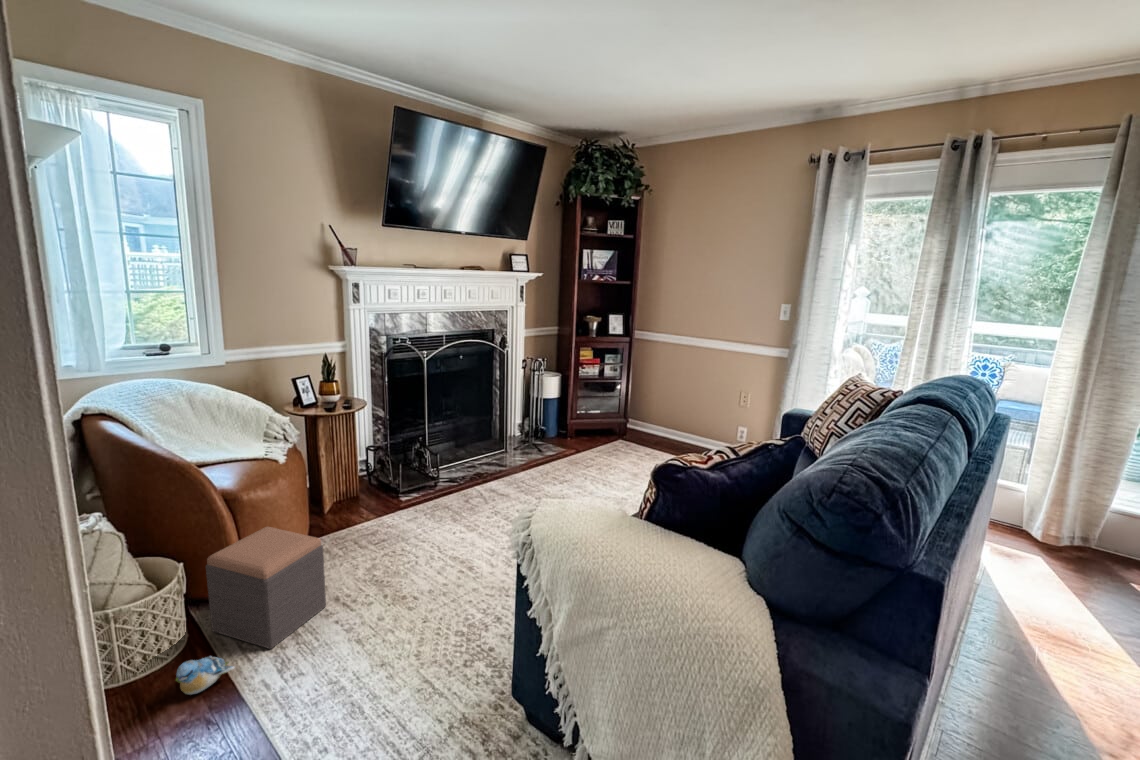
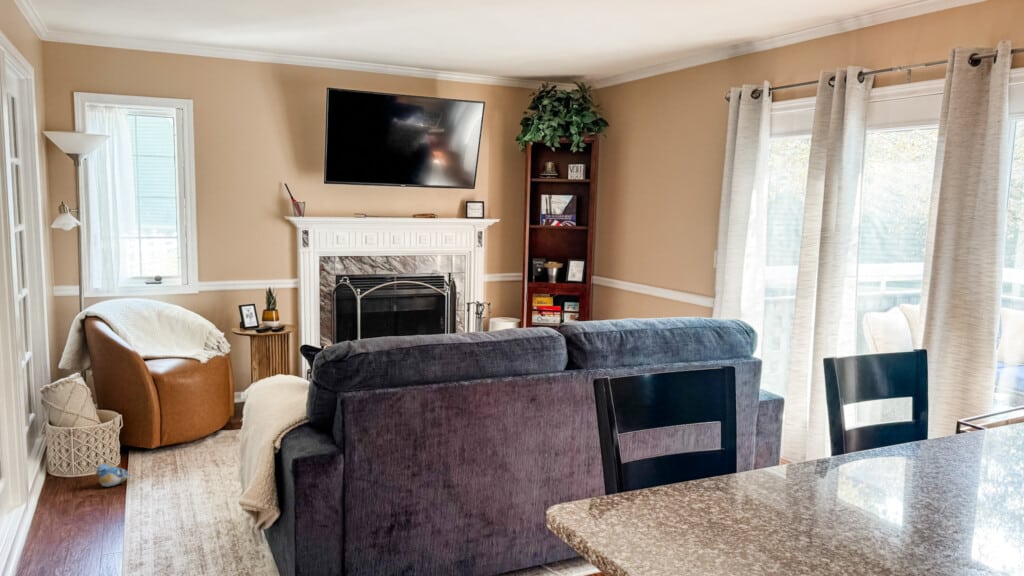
footstool: present [206,527,326,649] -> none [133,401,209,476]

